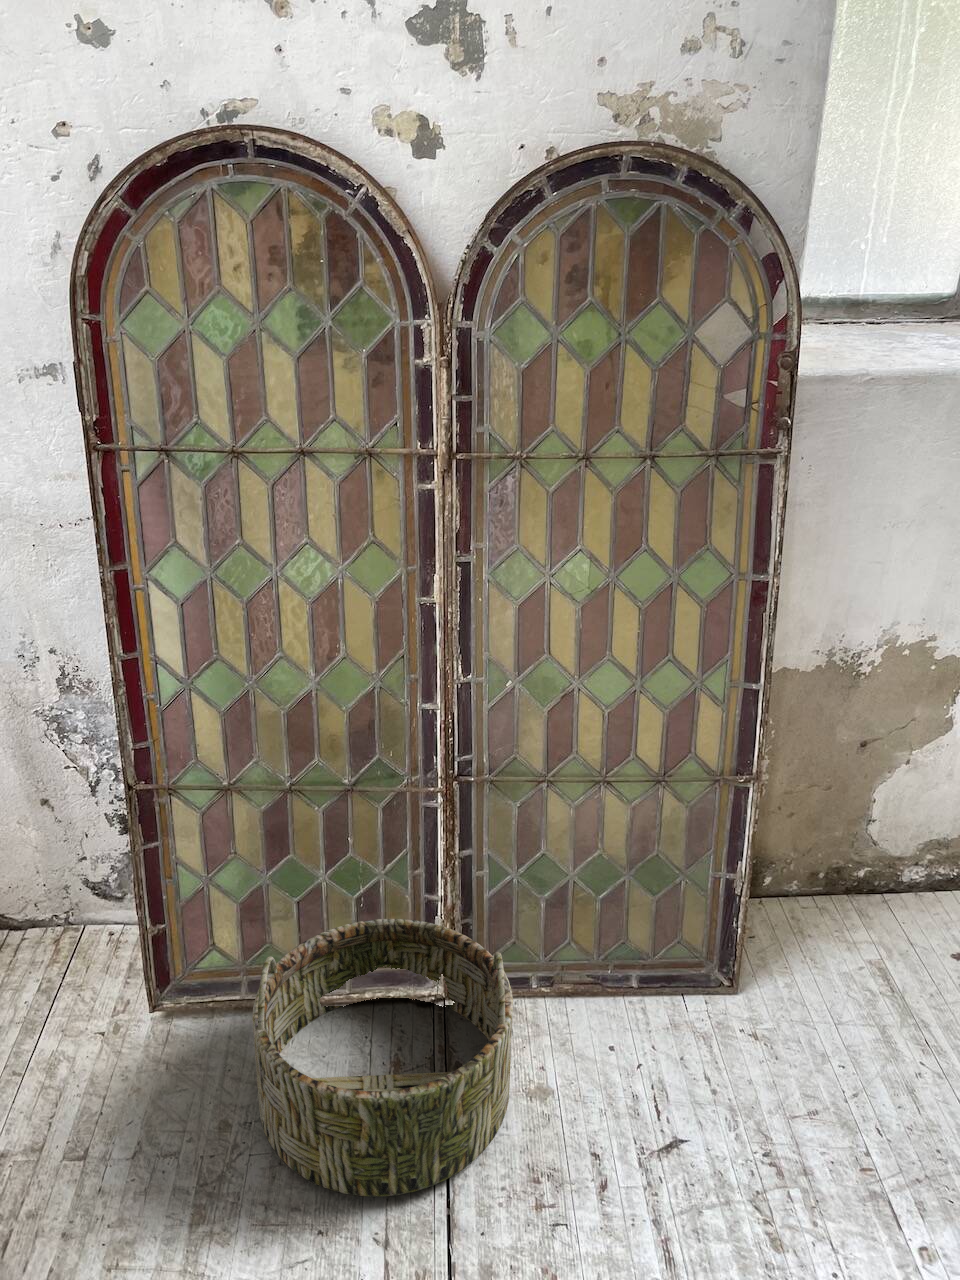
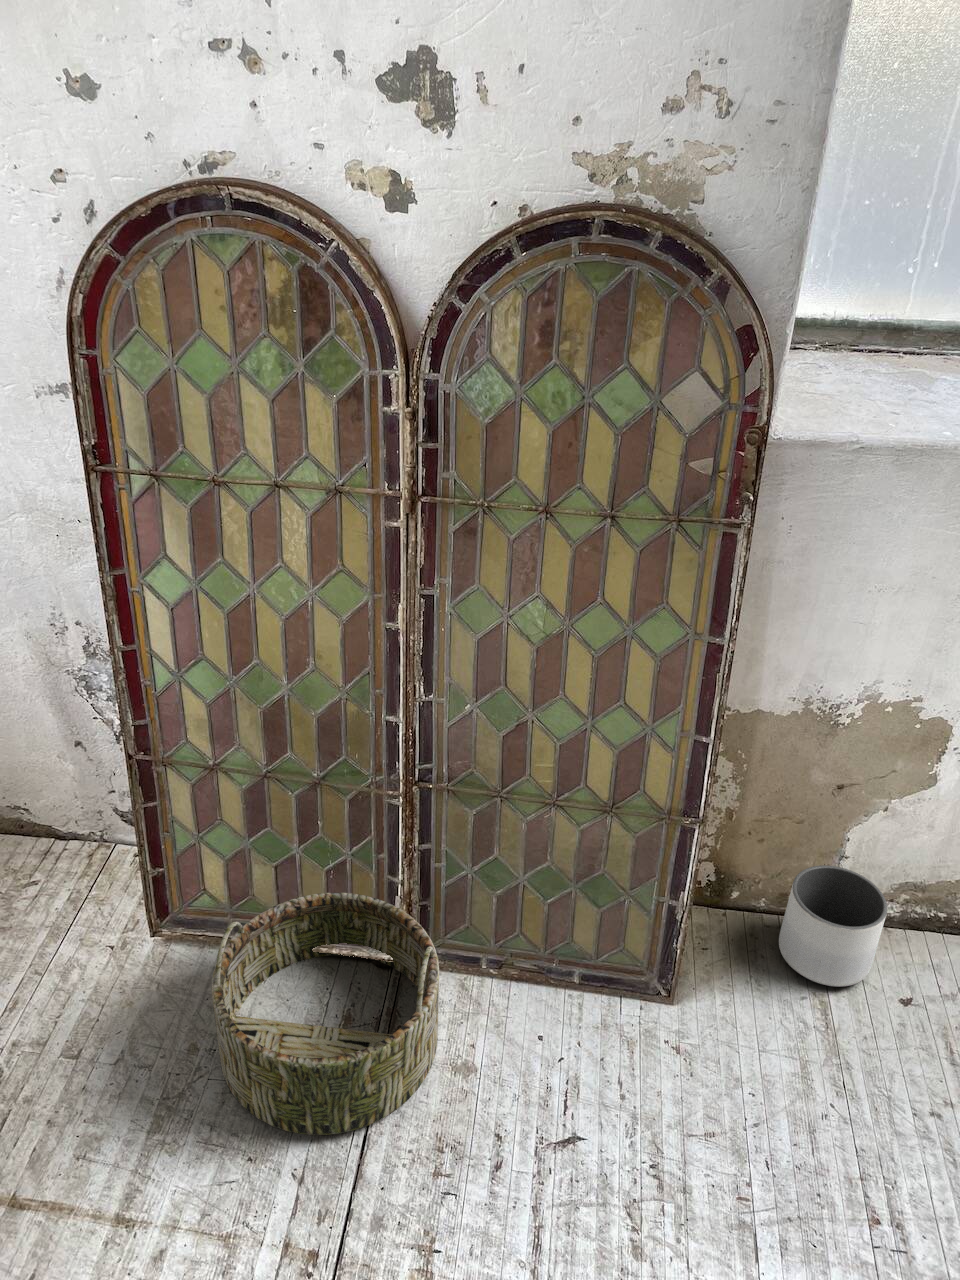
planter: none [815,837,925,956] -> present [779,865,887,987]

